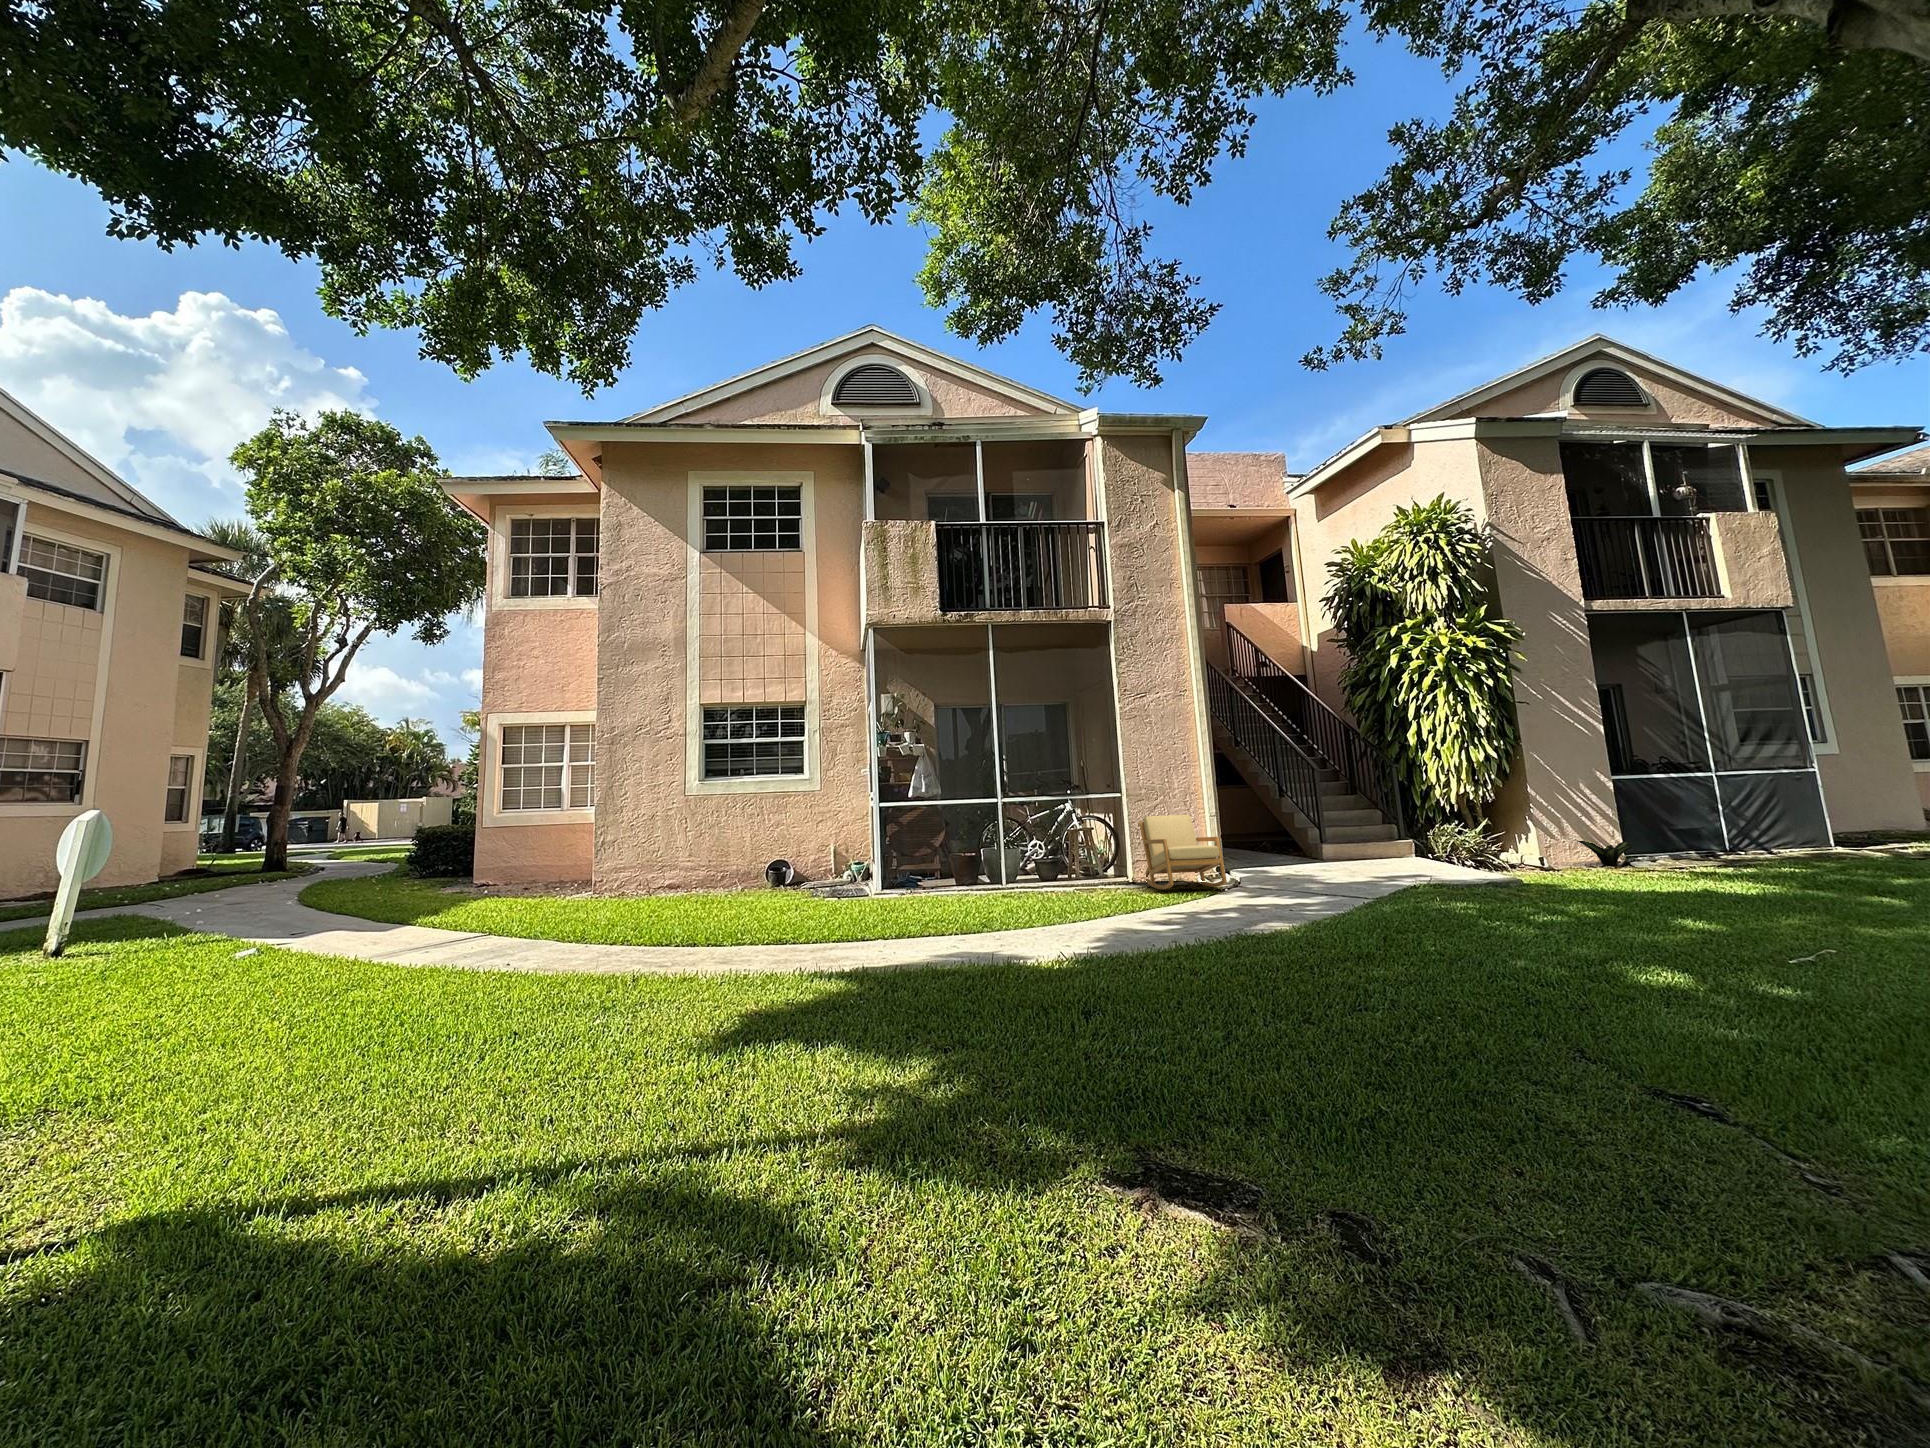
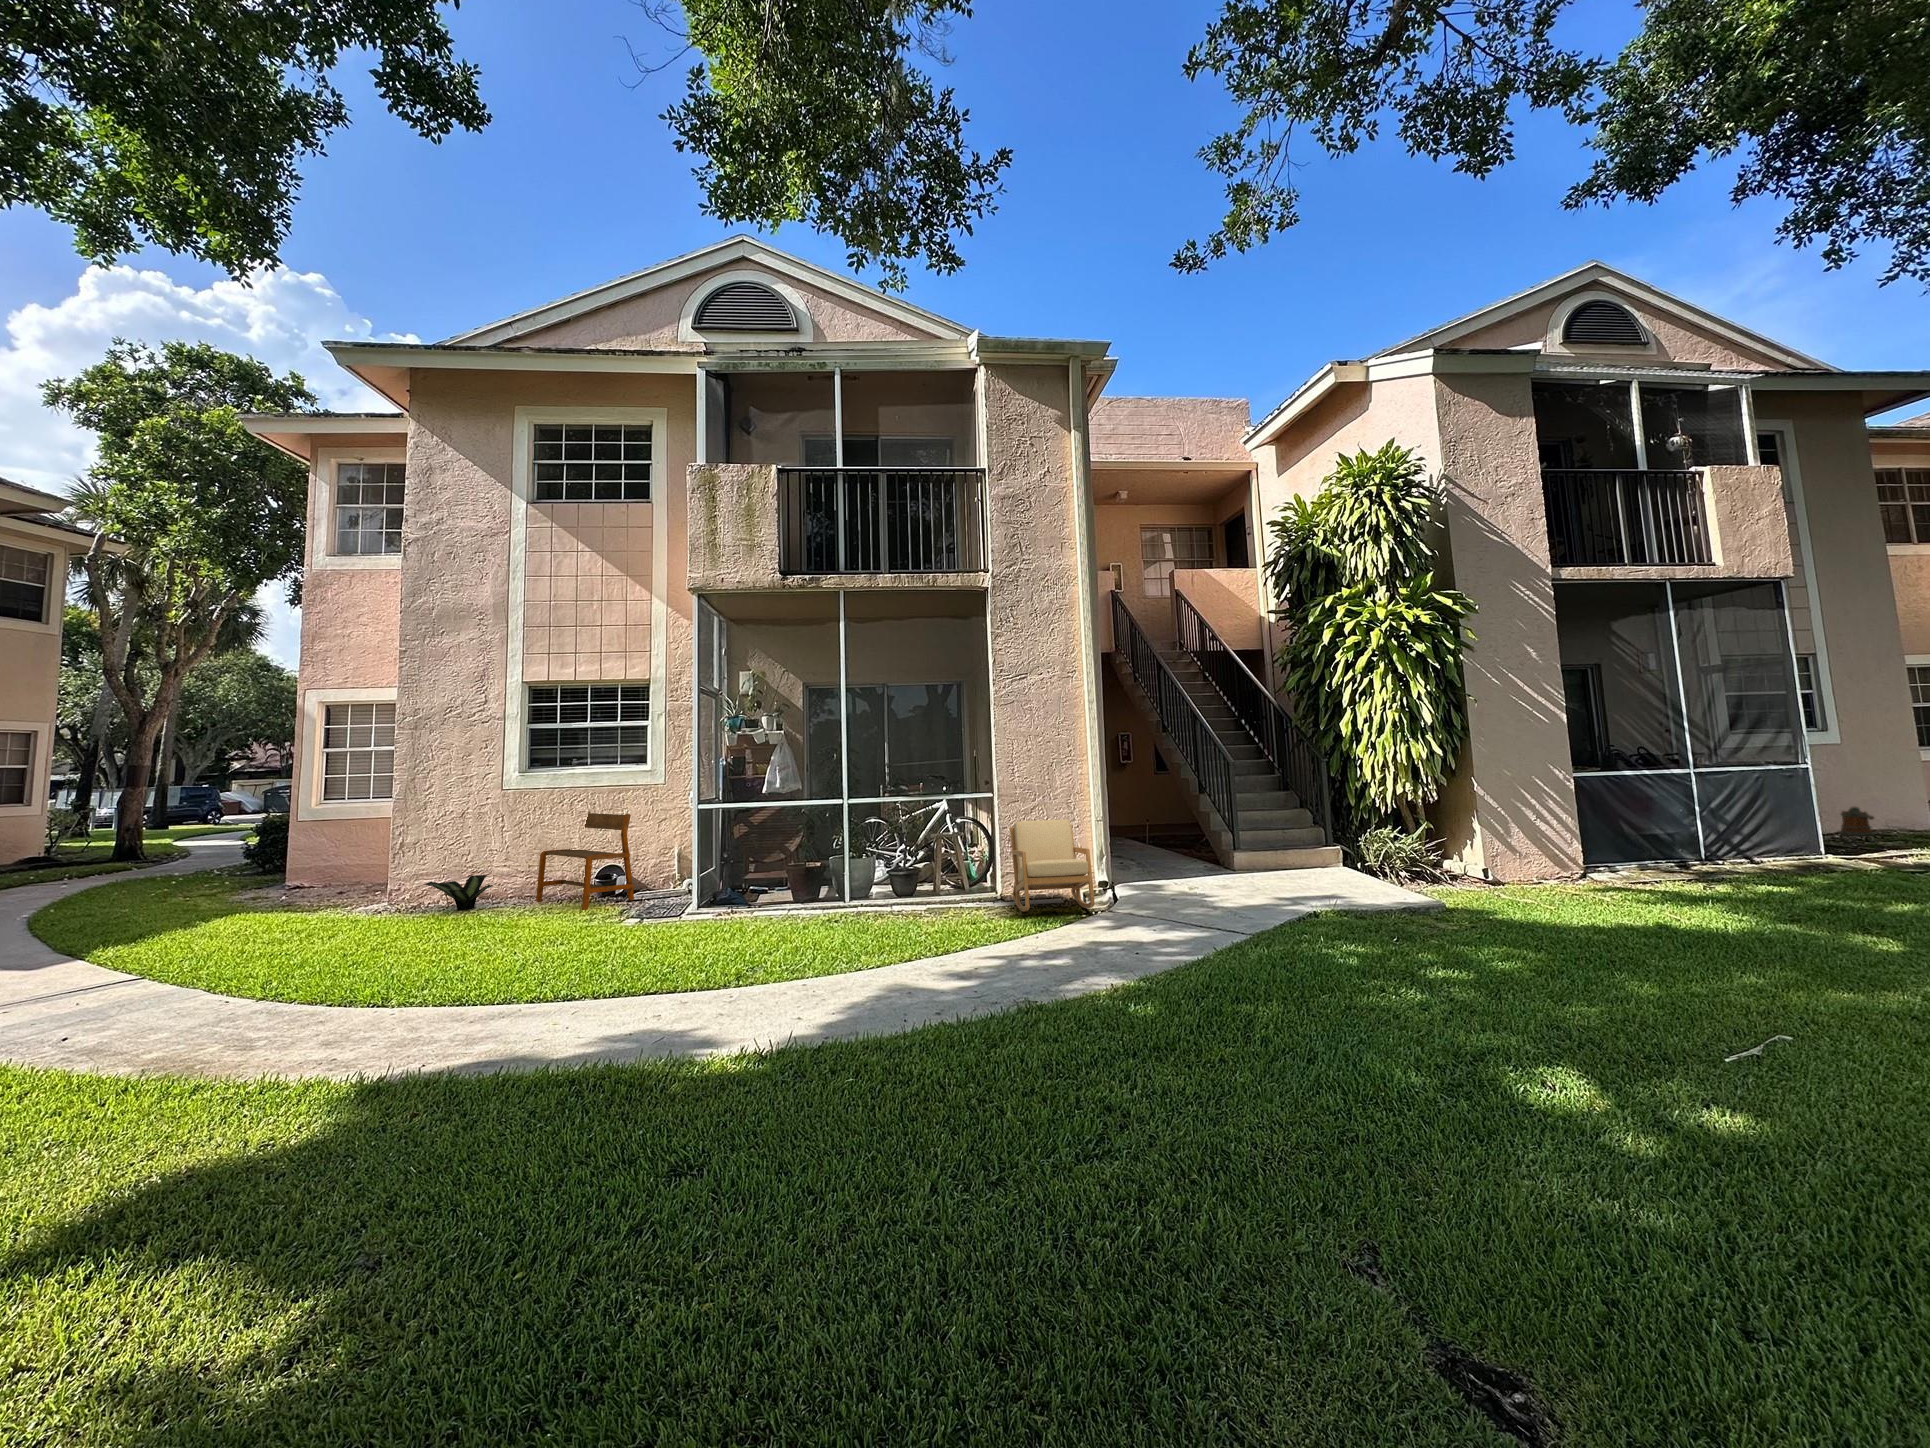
bucket: none [1841,809,1877,834] -> present [1839,807,1875,836]
bench: none [722,814,808,894] -> present [536,813,634,910]
potted plant: present [1572,841,1637,866] -> present [424,875,497,911]

